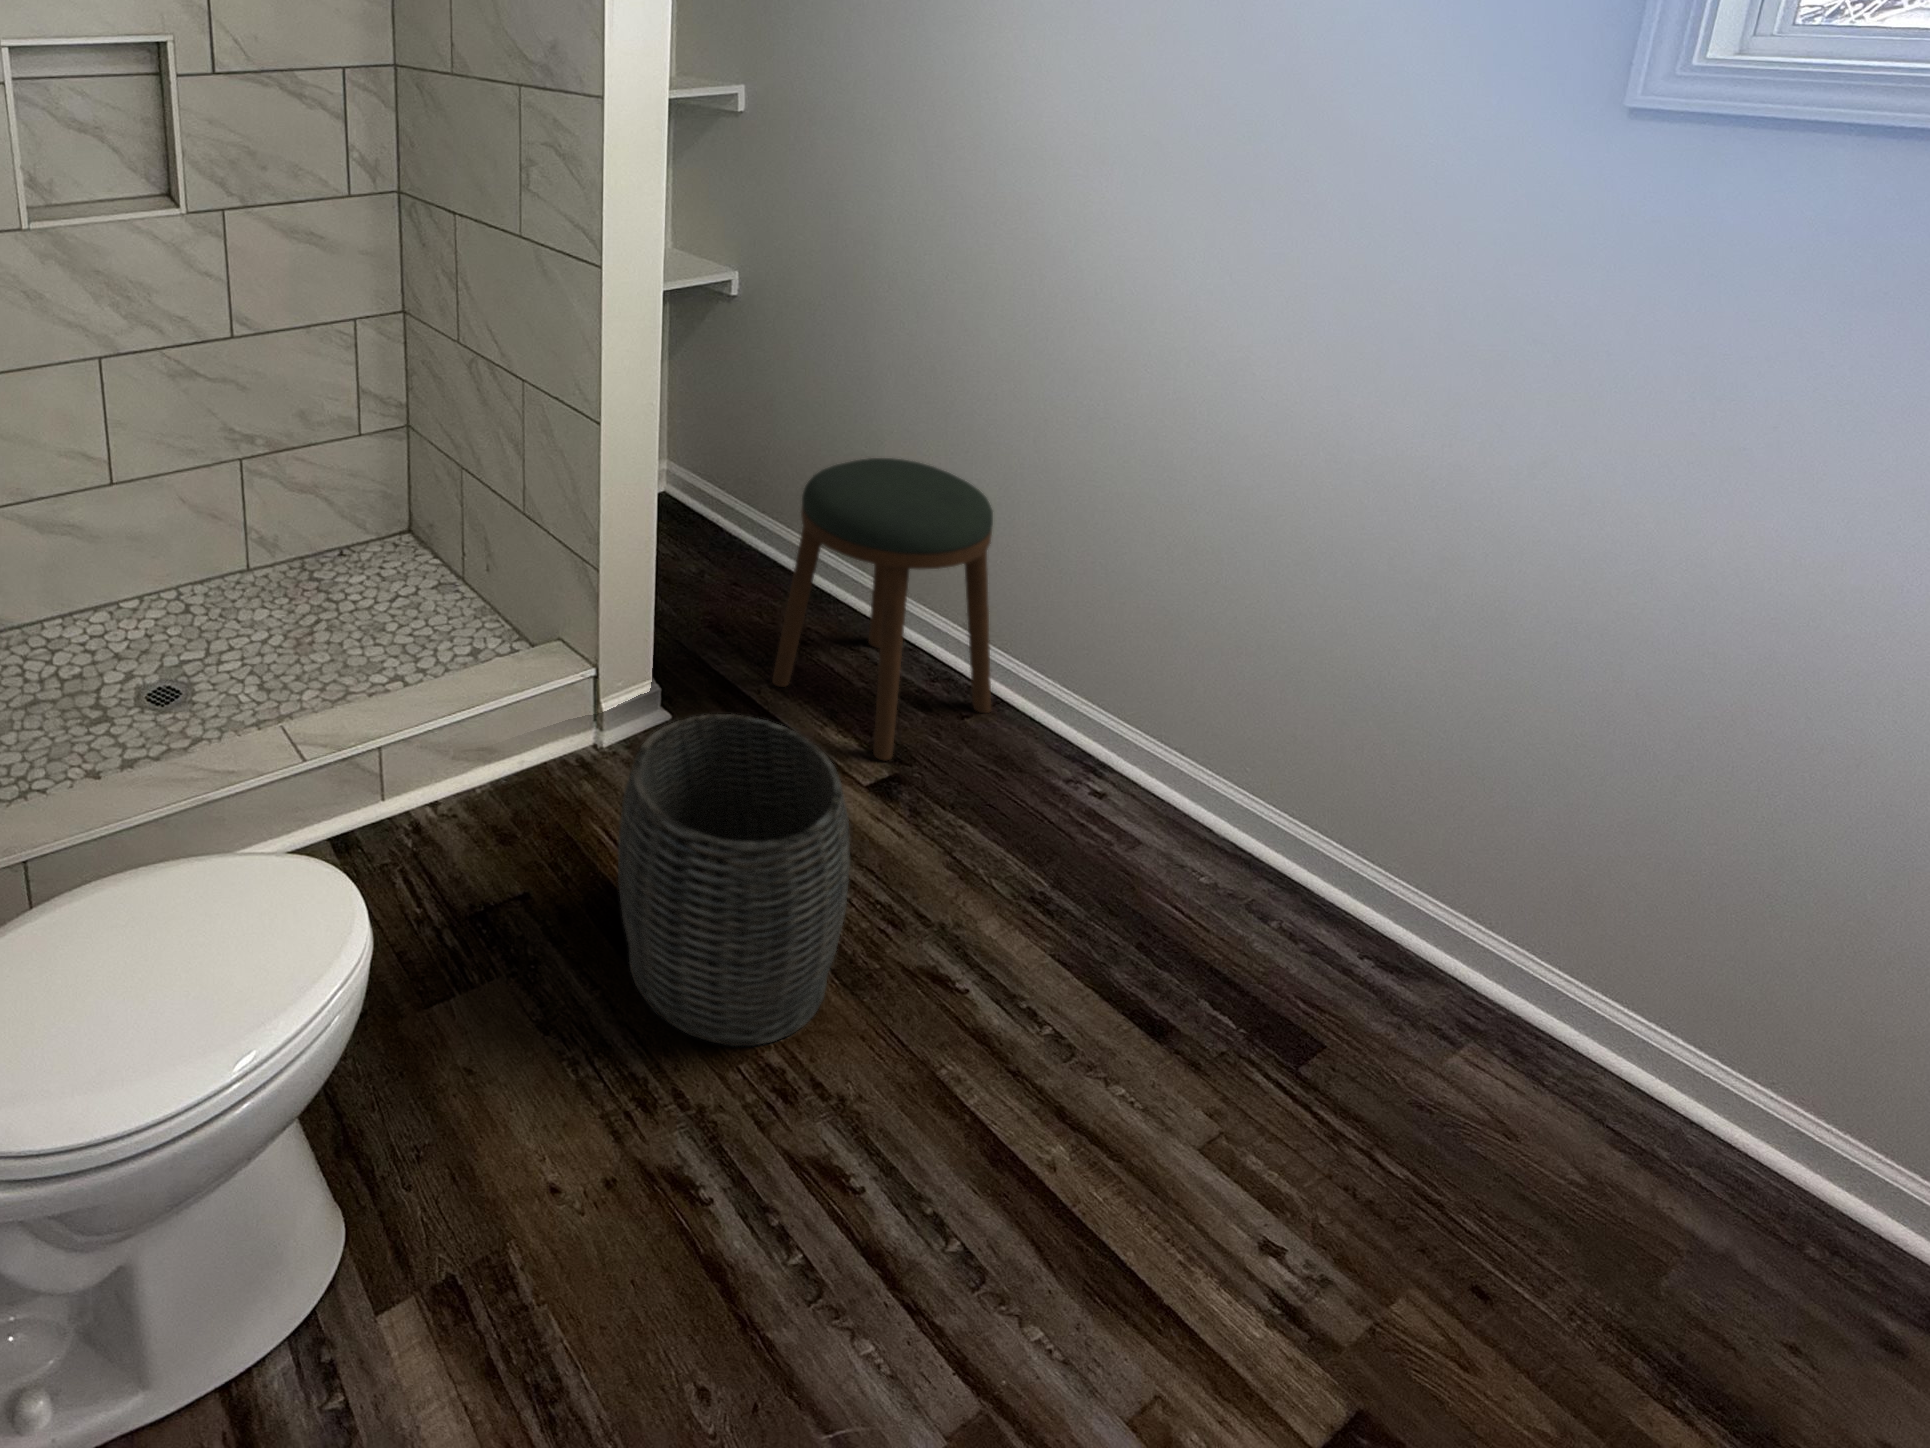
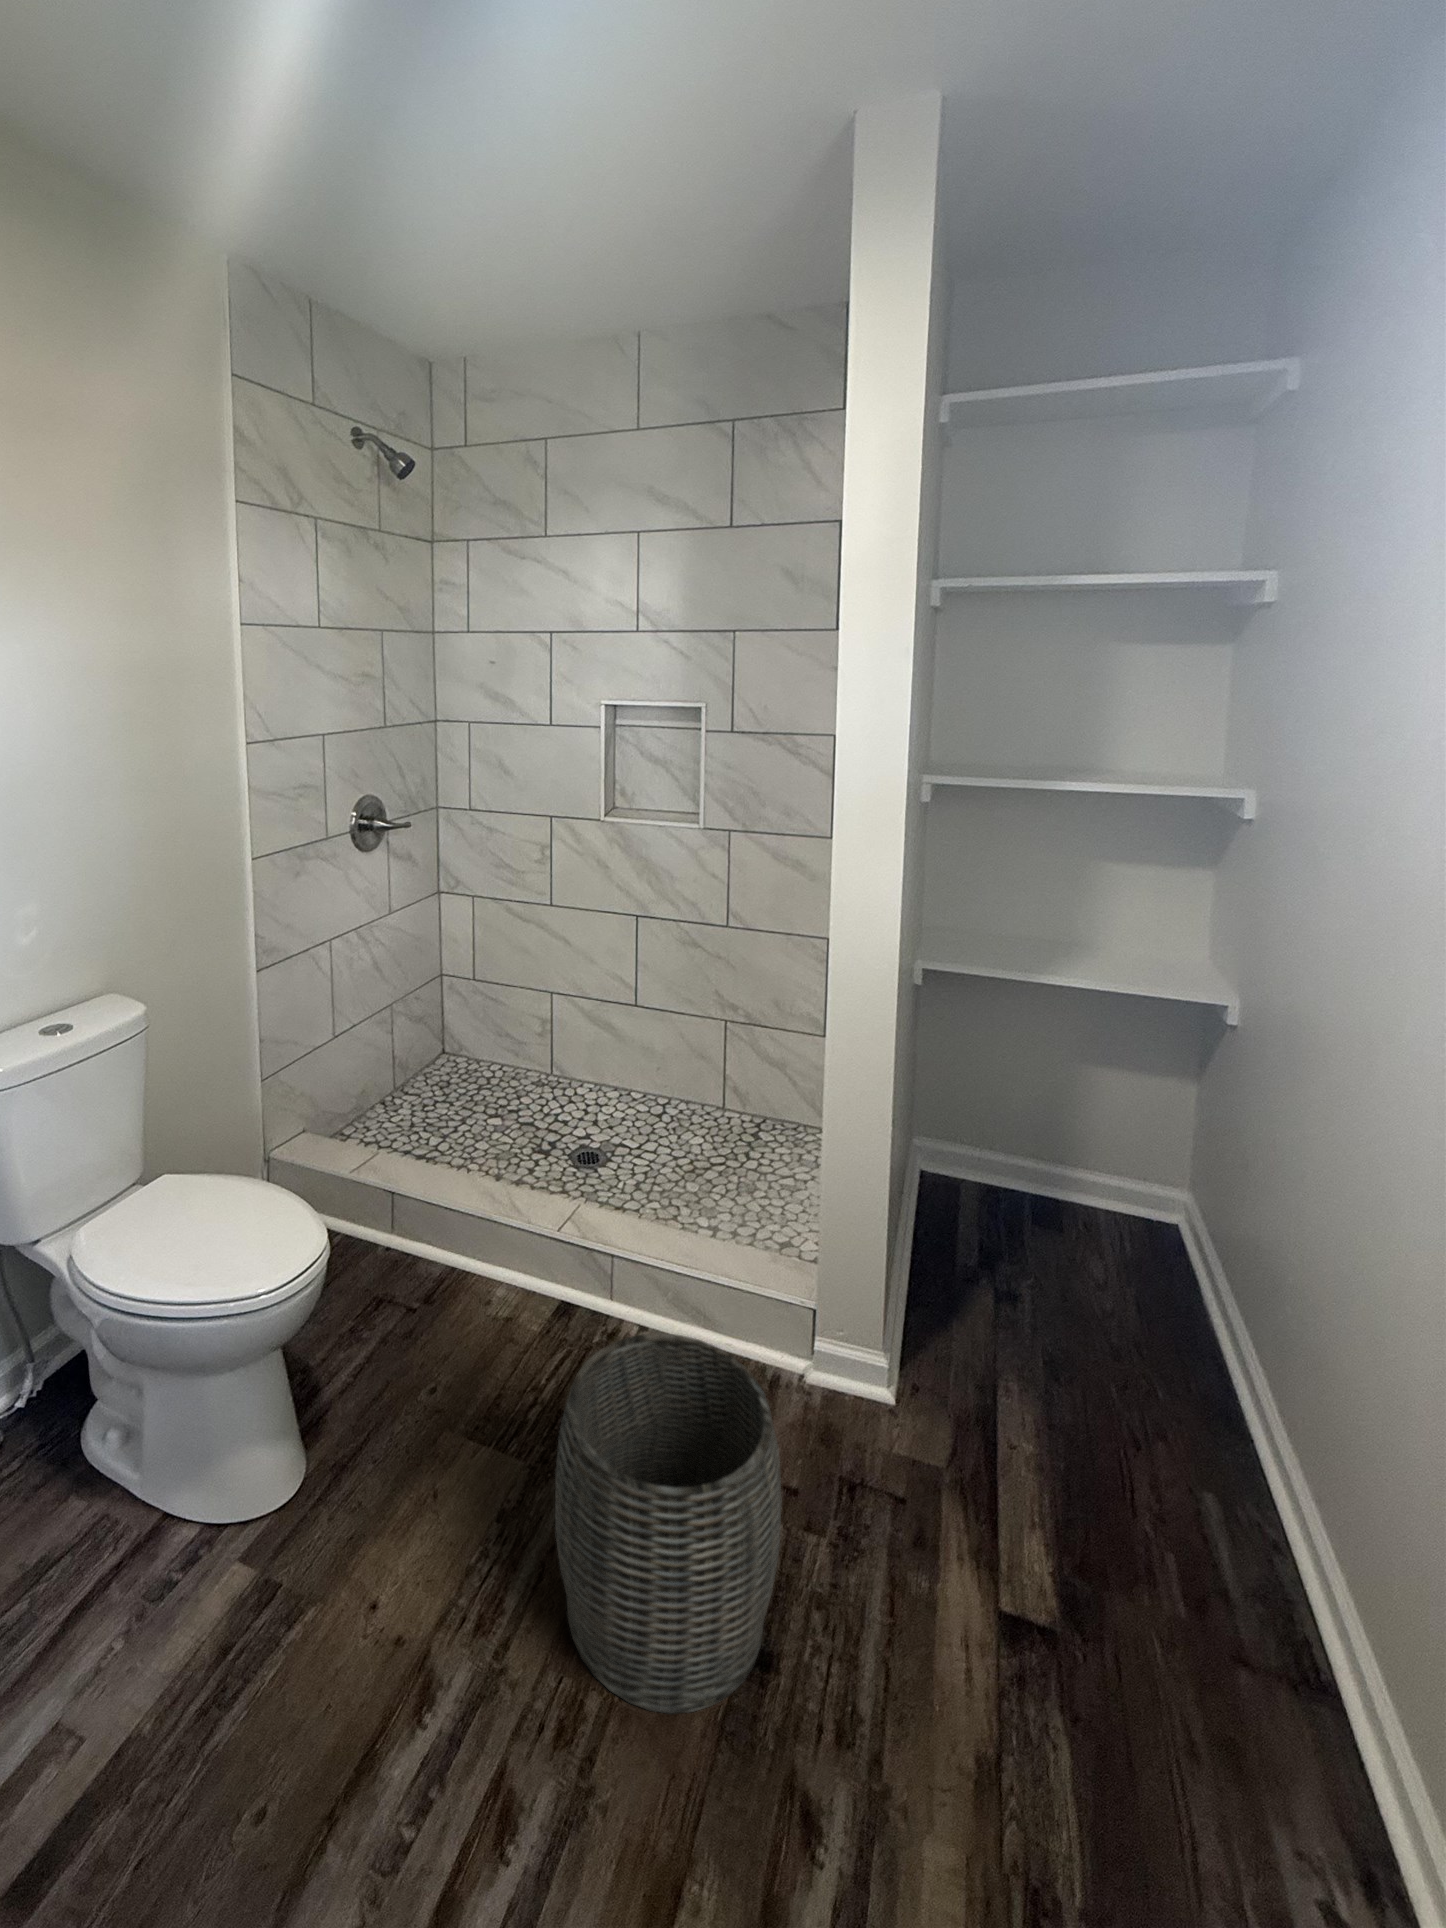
stool: present [772,458,993,760] -> none [1032,1228,1316,1686]

